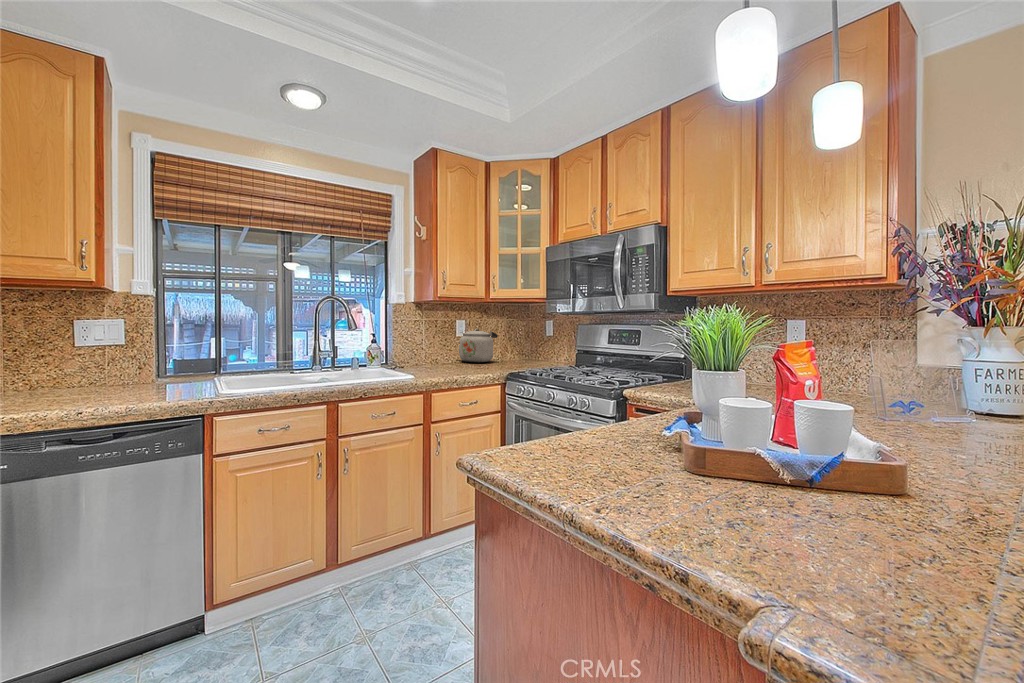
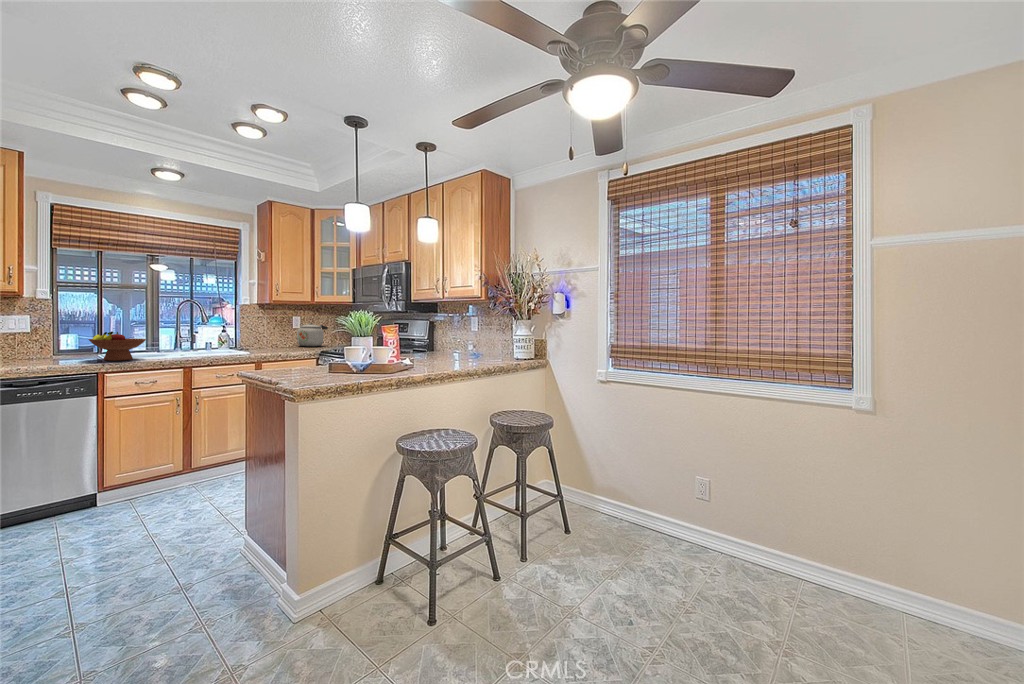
fruit bowl: none [195,345,276,391] -> present [88,331,146,361]

